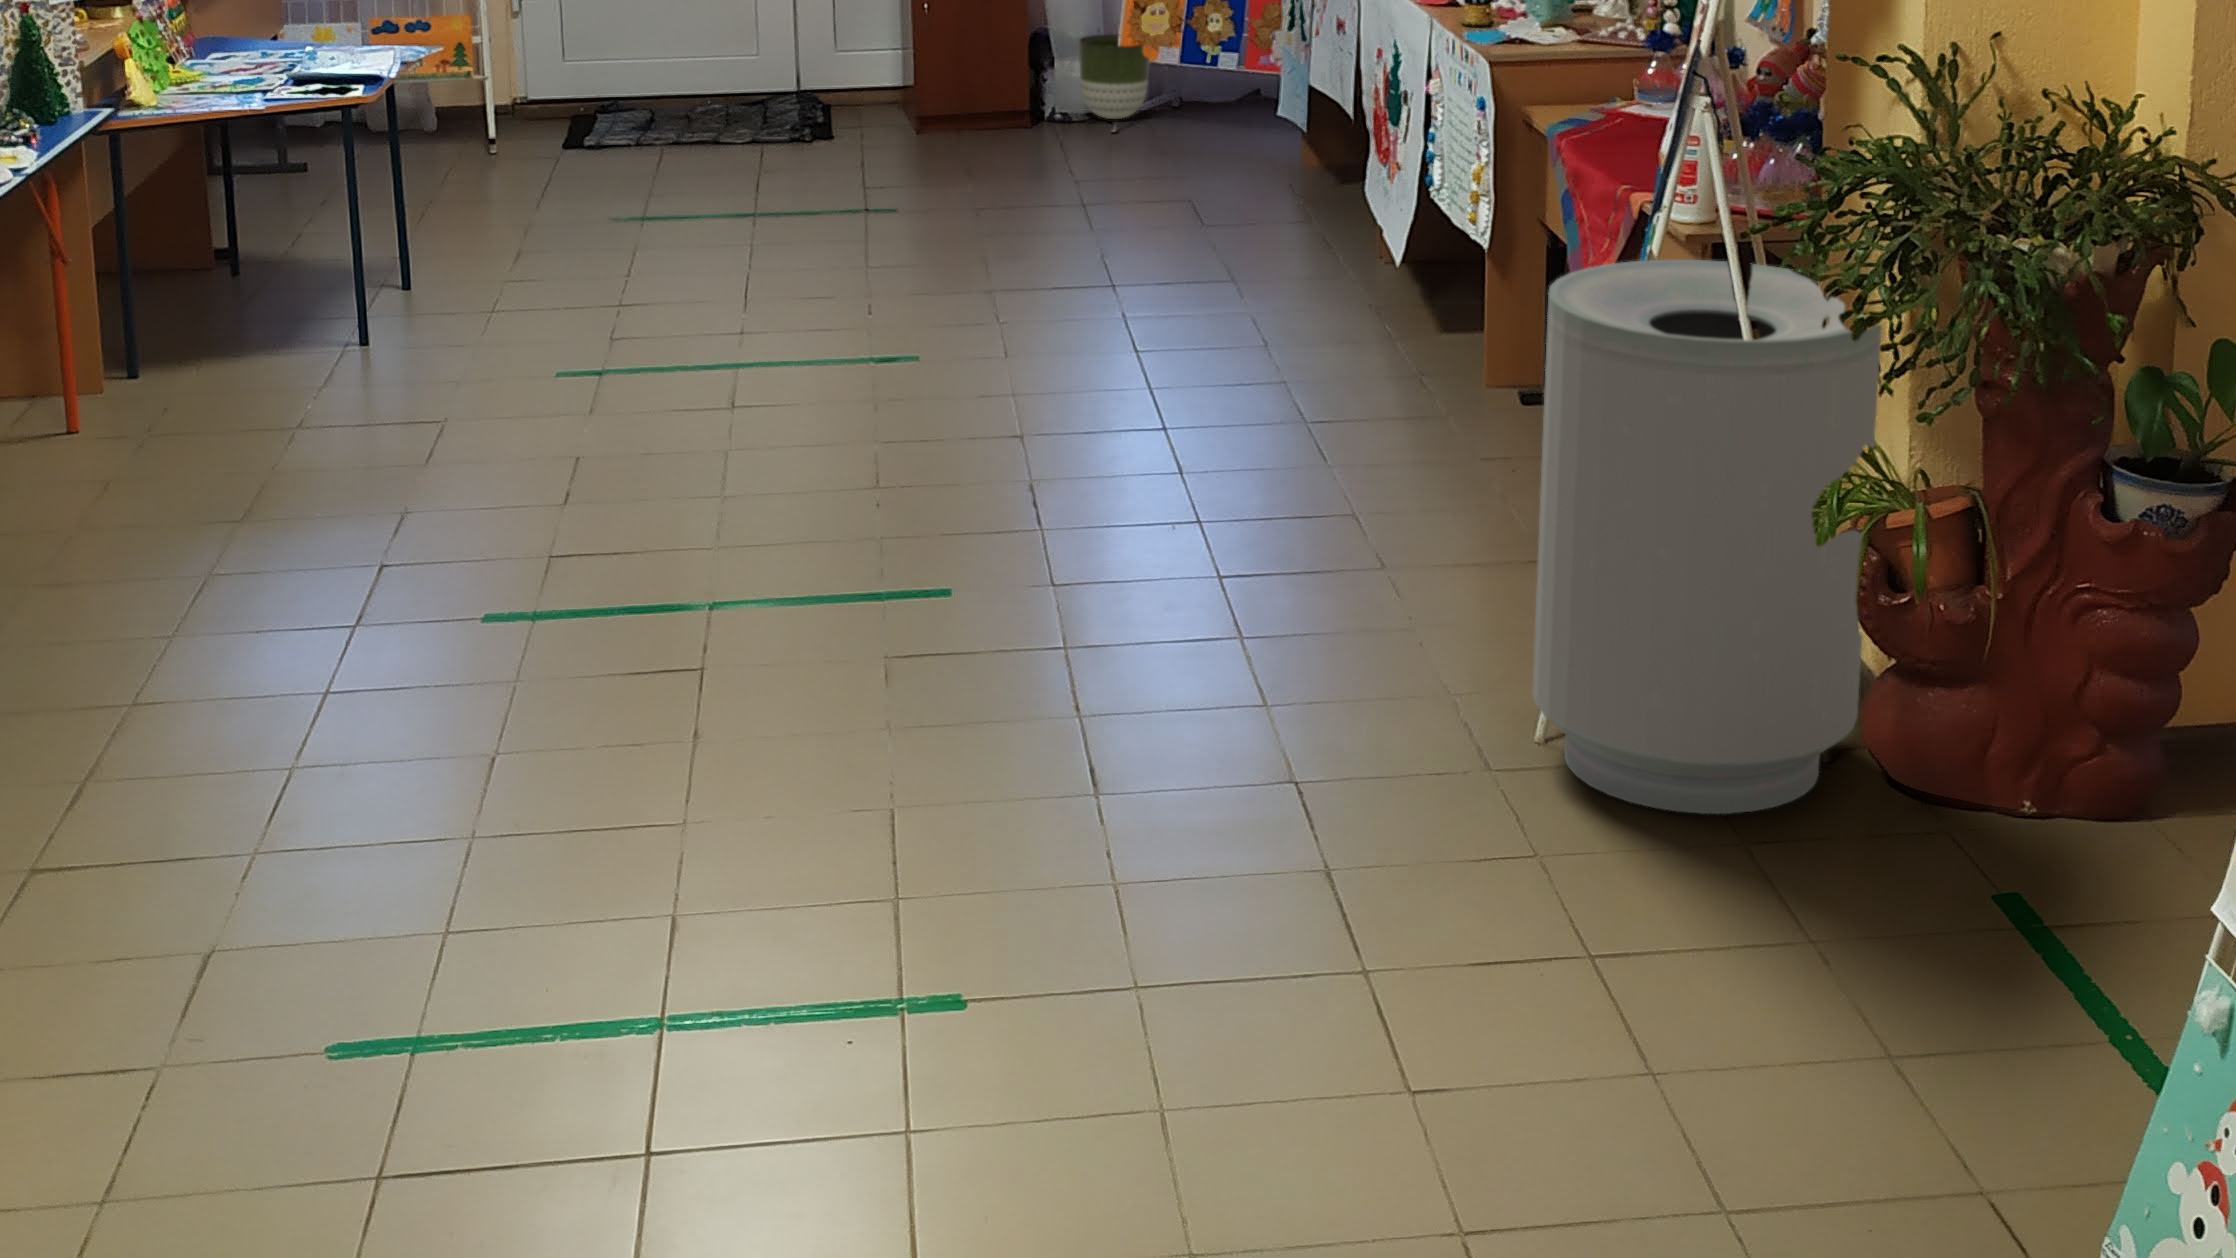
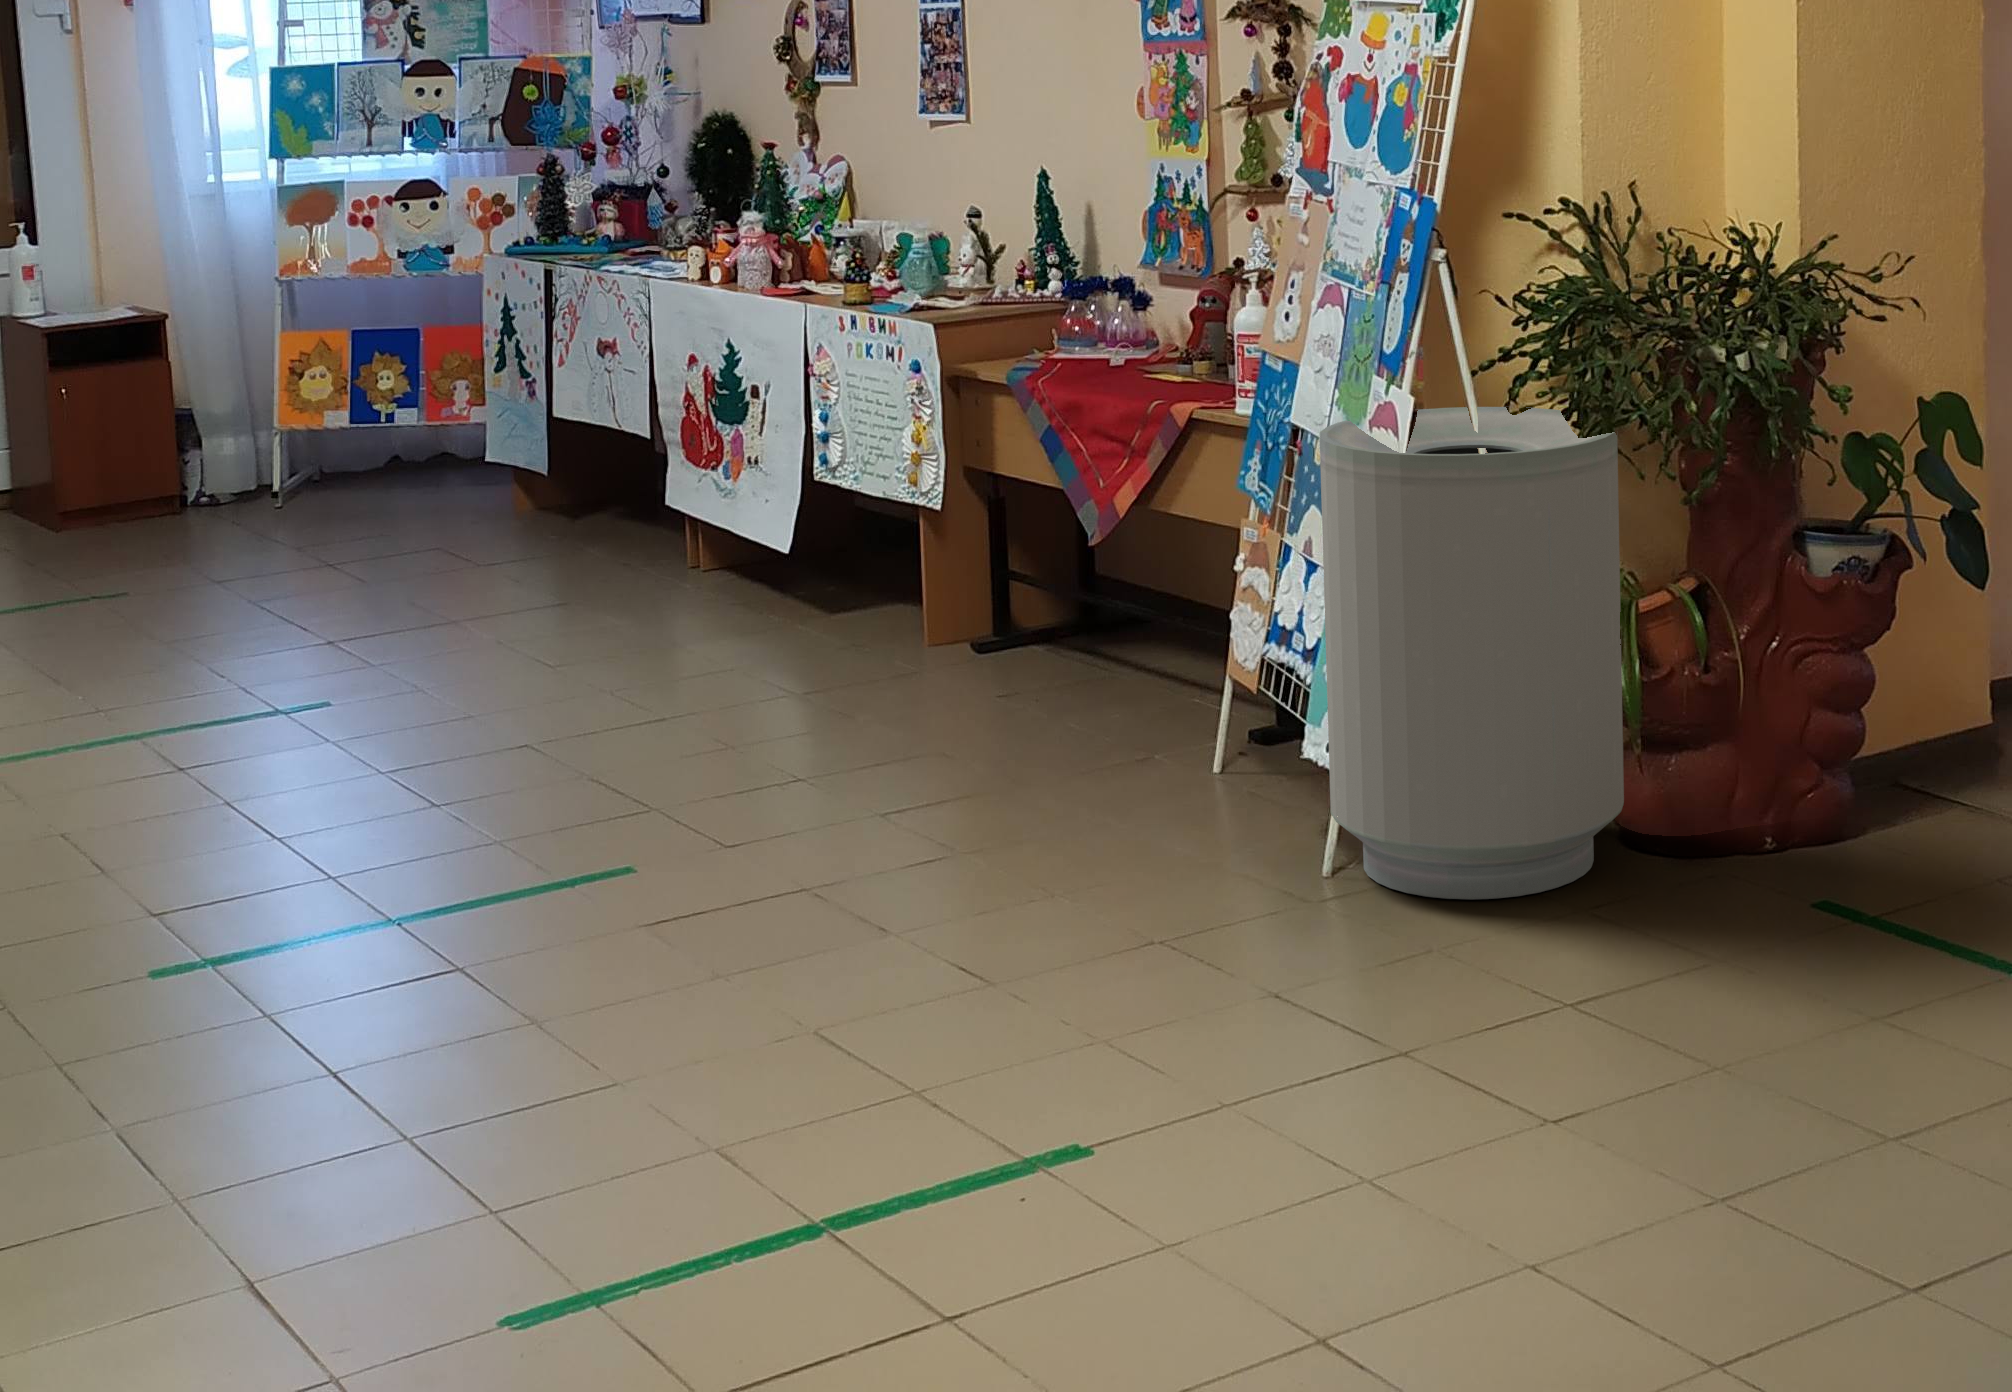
planter: present [1079,34,1149,119] -> none [215,410,298,499]

